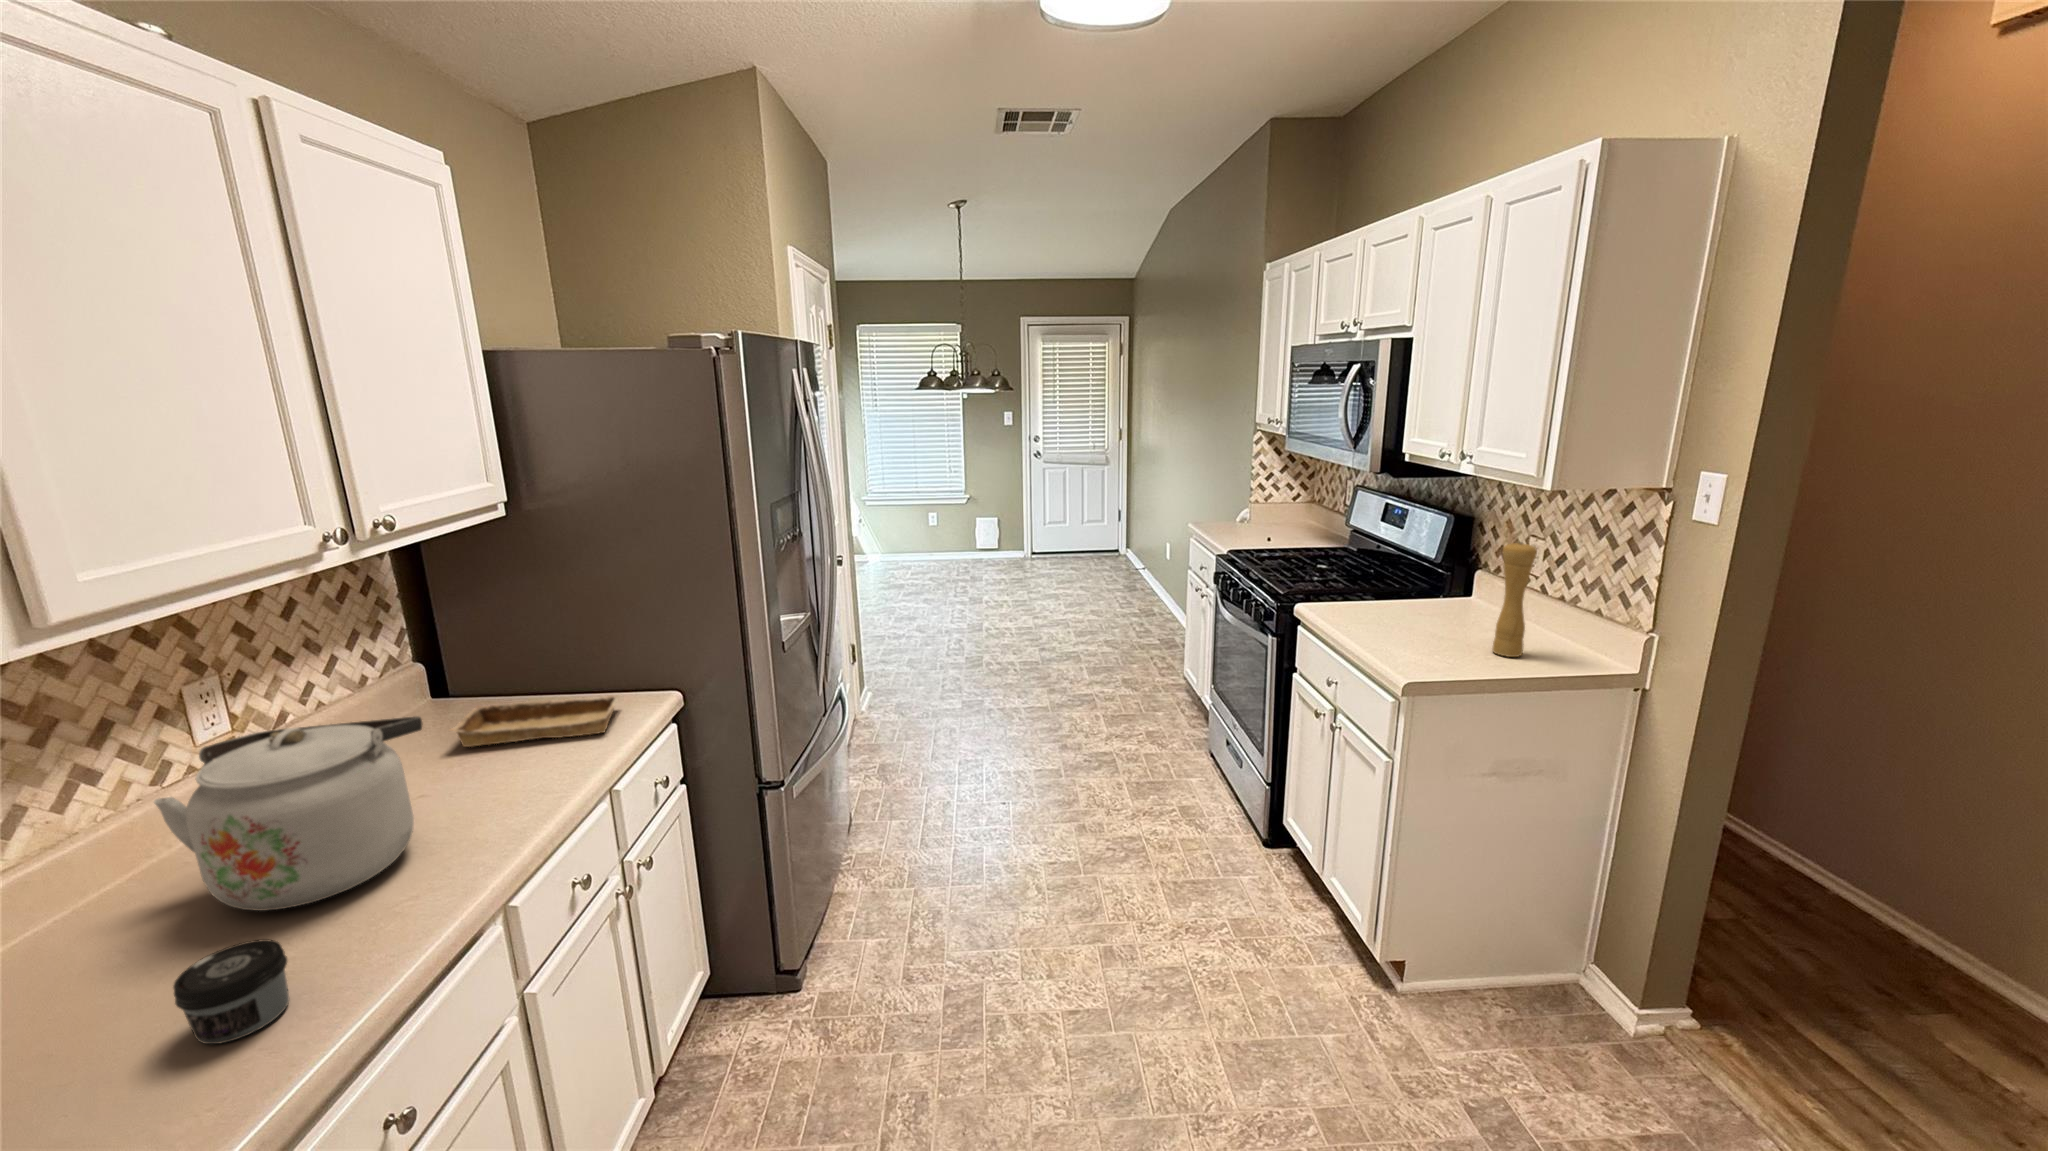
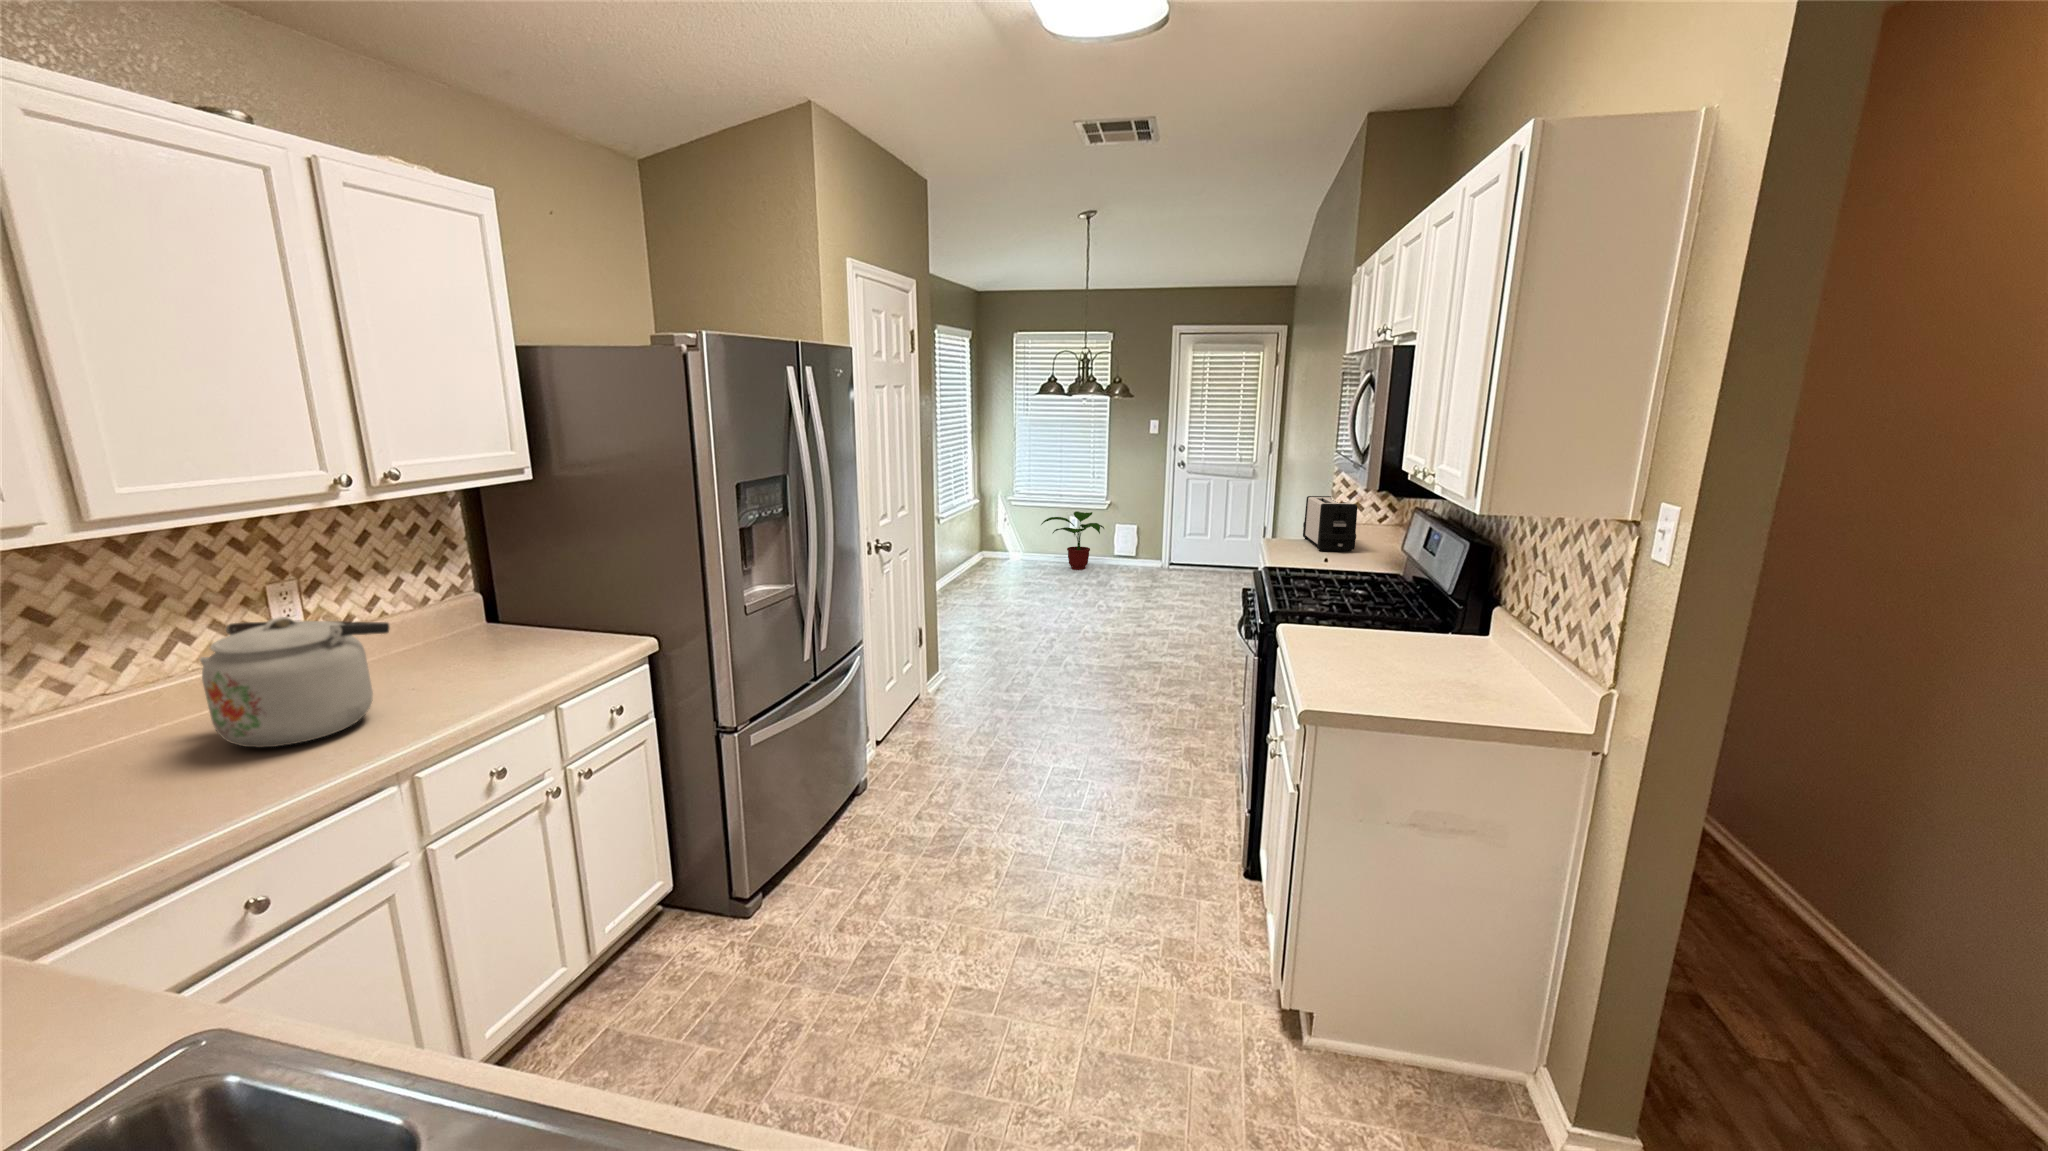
toaster: none [1231,479,1290,531] -> present [1303,496,1358,551]
potted plant: none [903,507,968,567] -> present [1041,511,1104,570]
pepper mill: present [1492,542,1537,657] -> none [1437,571,1487,700]
tray: present [450,695,620,747] -> none [457,629,602,661]
jar: present [173,939,289,1044] -> none [120,758,206,823]

